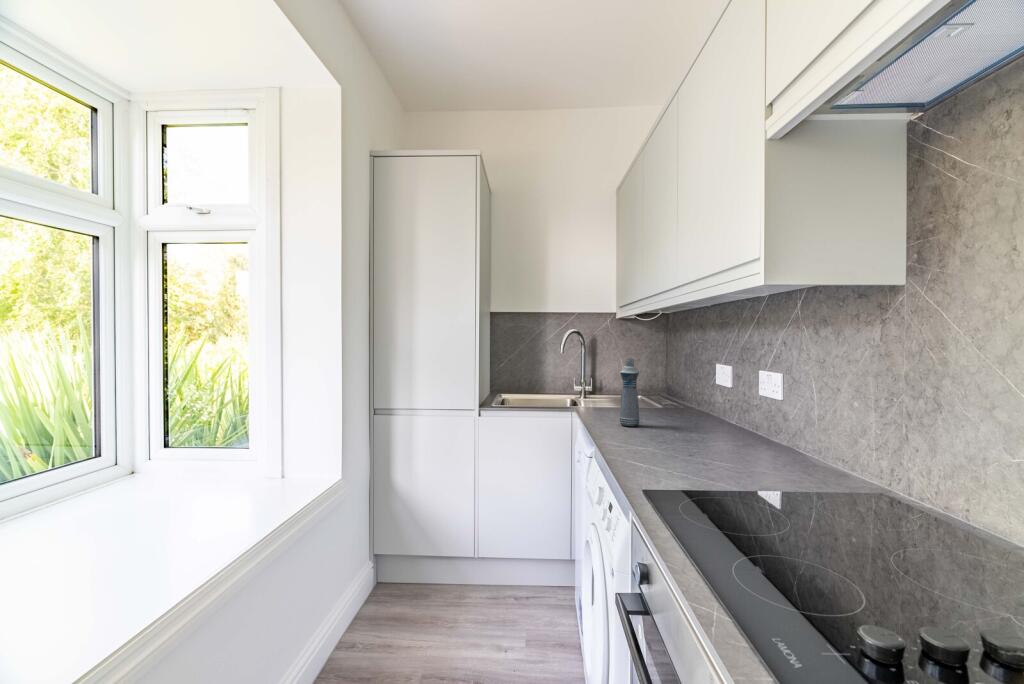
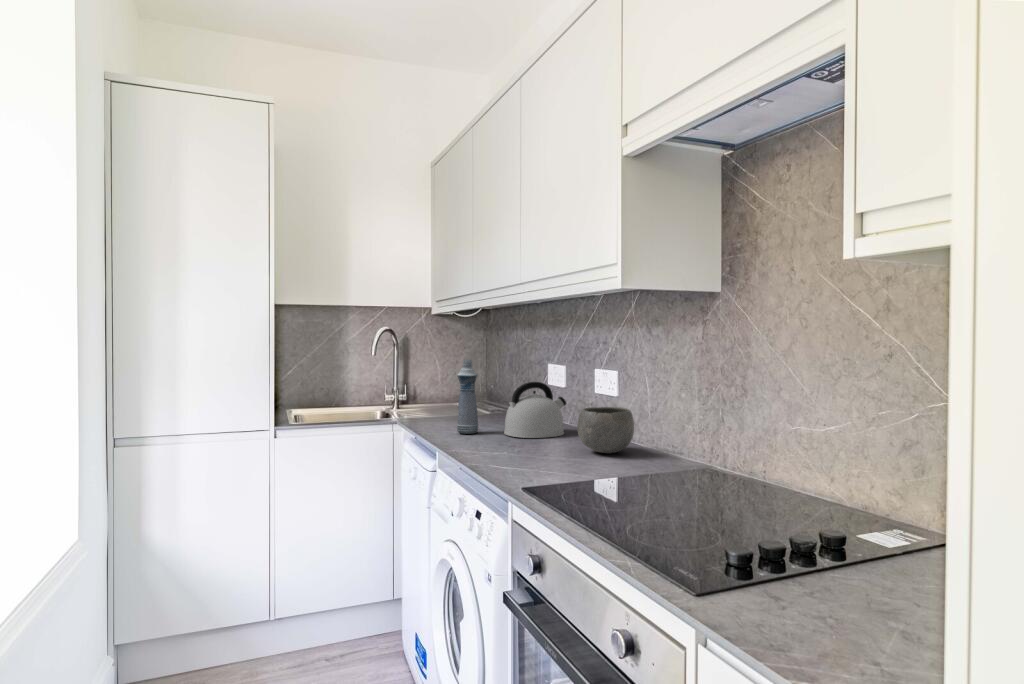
kettle: none [663,381,729,436] -> present [504,382,566,438]
ceramic bowl: none [729,411,795,461] -> present [577,407,634,454]

